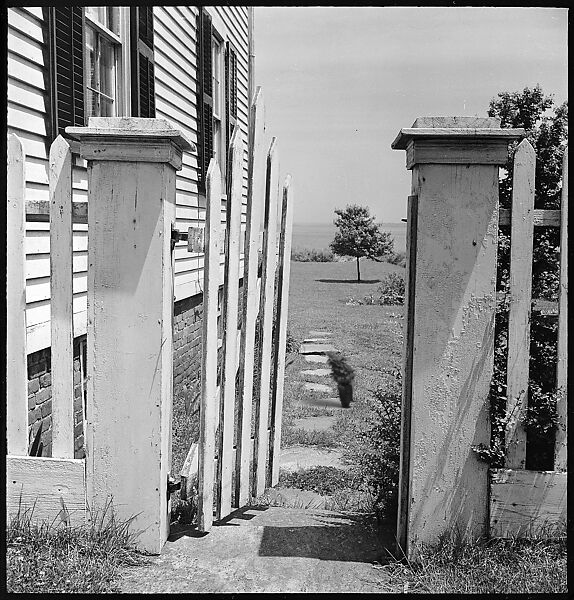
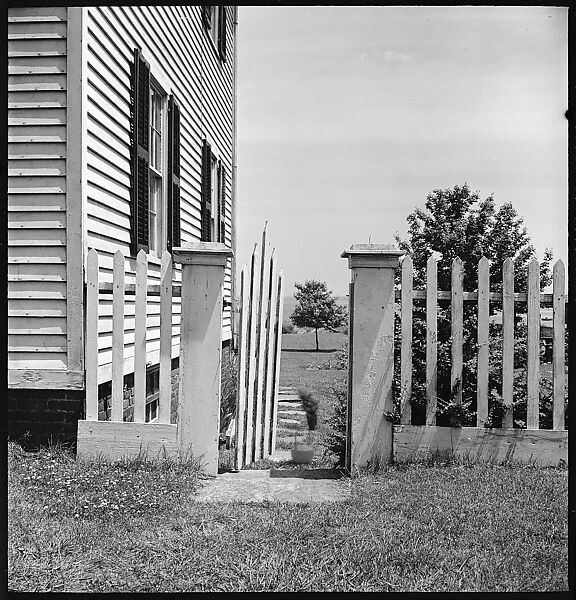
basket: none [308,431,344,488] -> present [291,428,314,463]

